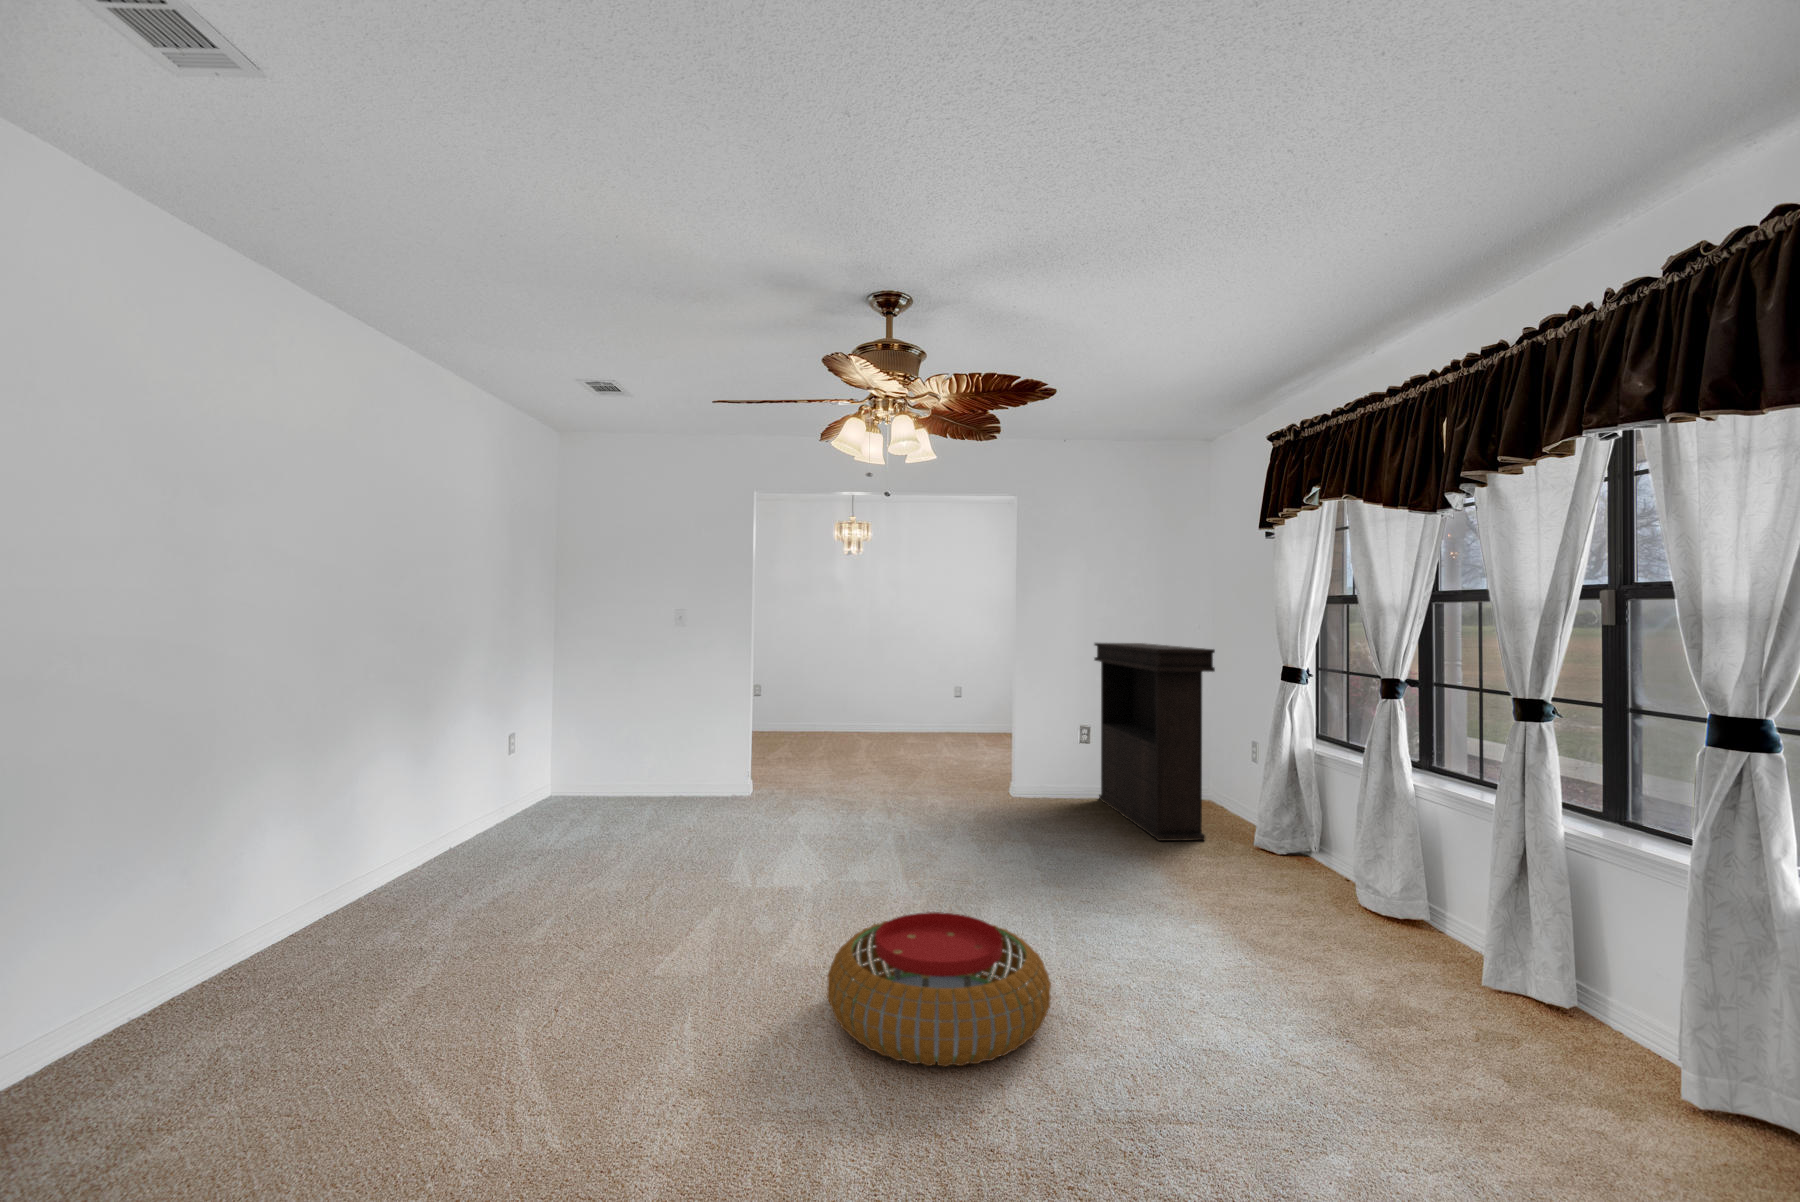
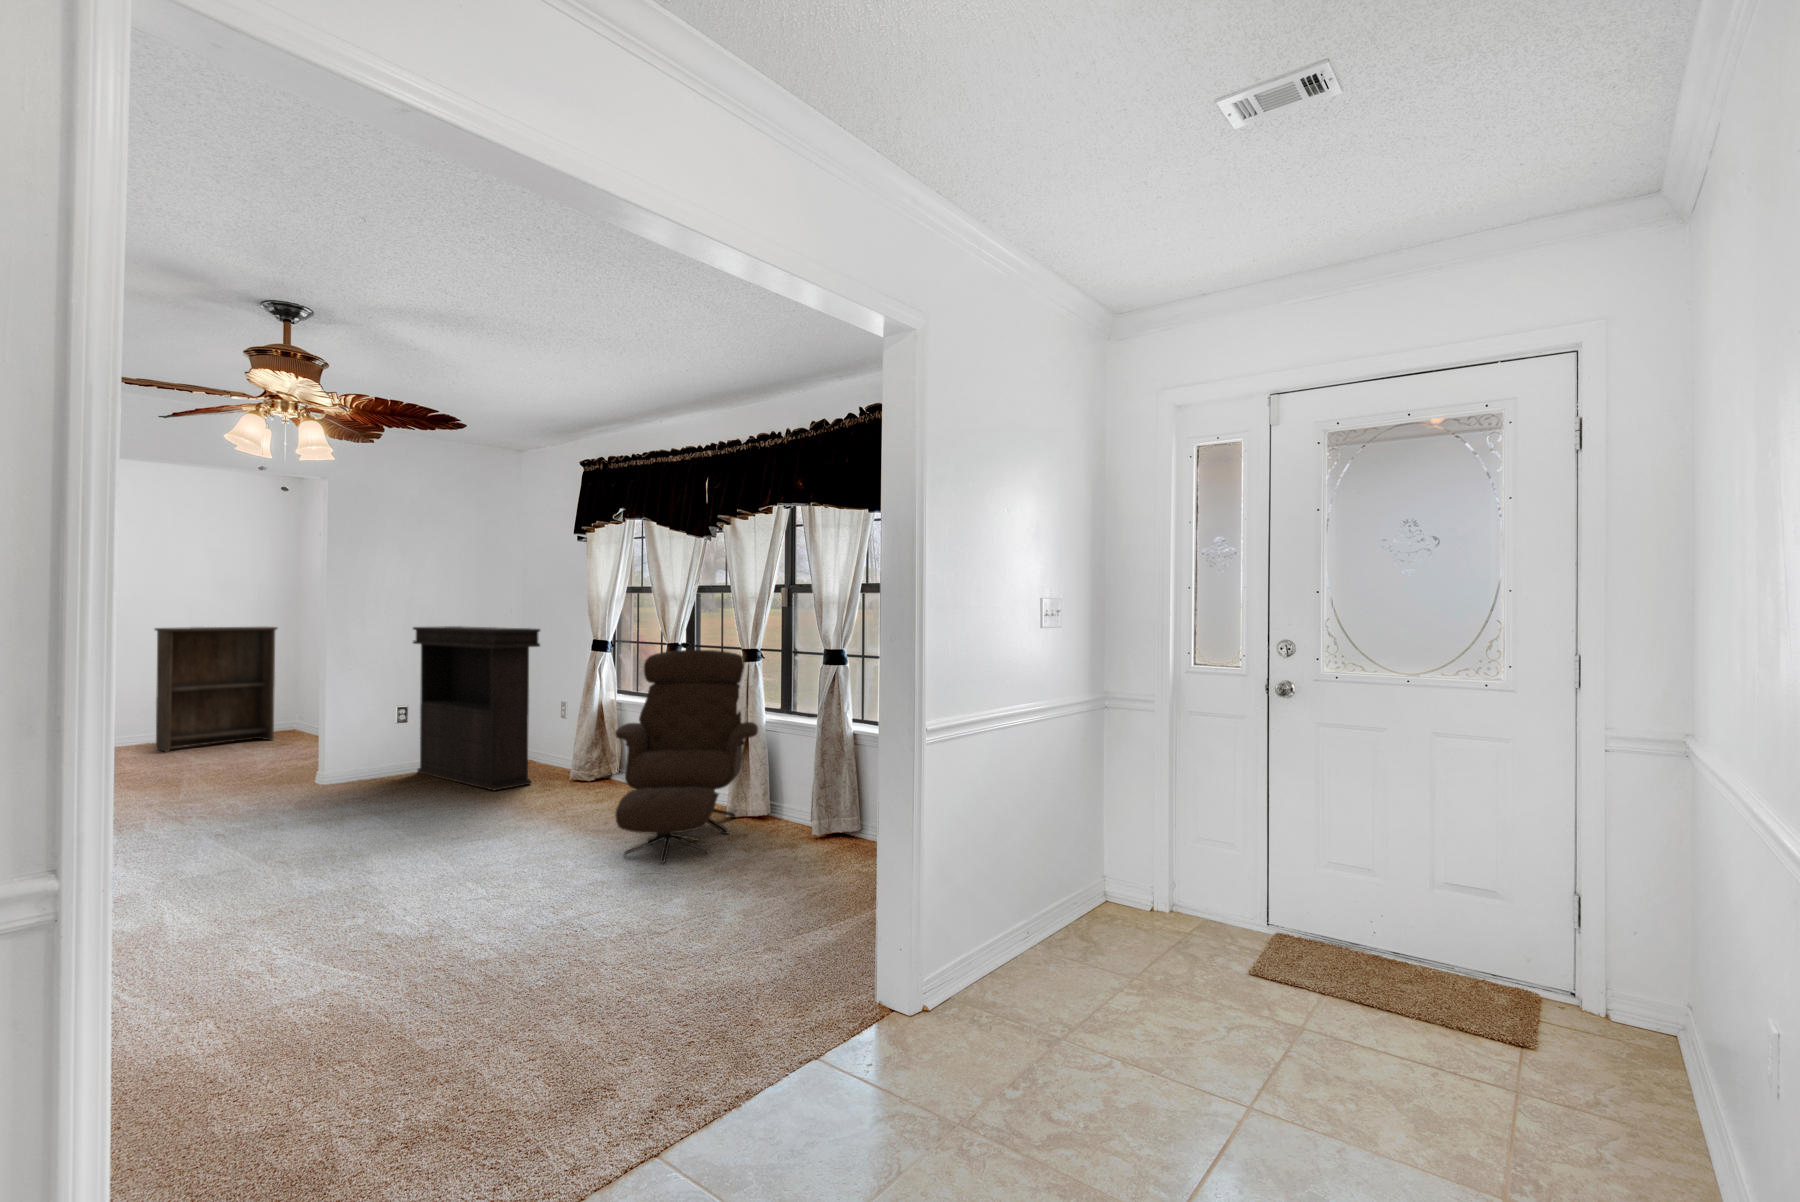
bookshelf: none [930,638,1013,742] -> present [155,627,277,752]
lounge chair: none [1261,691,1547,1058] -> present [615,650,758,863]
pouf: present [827,912,1051,1067] -> none [275,843,483,950]

